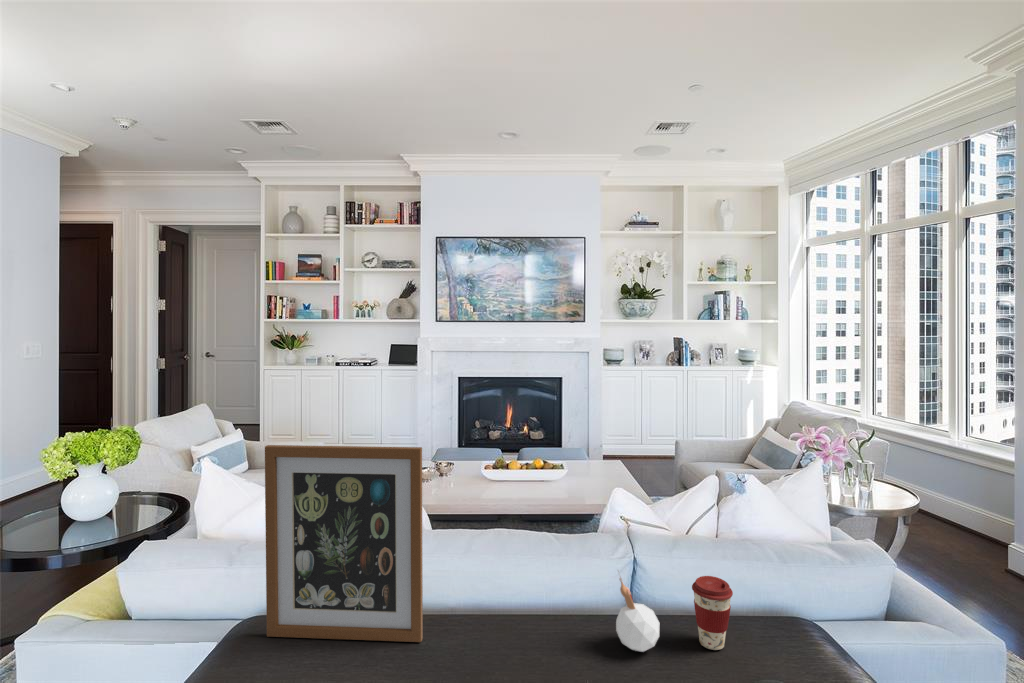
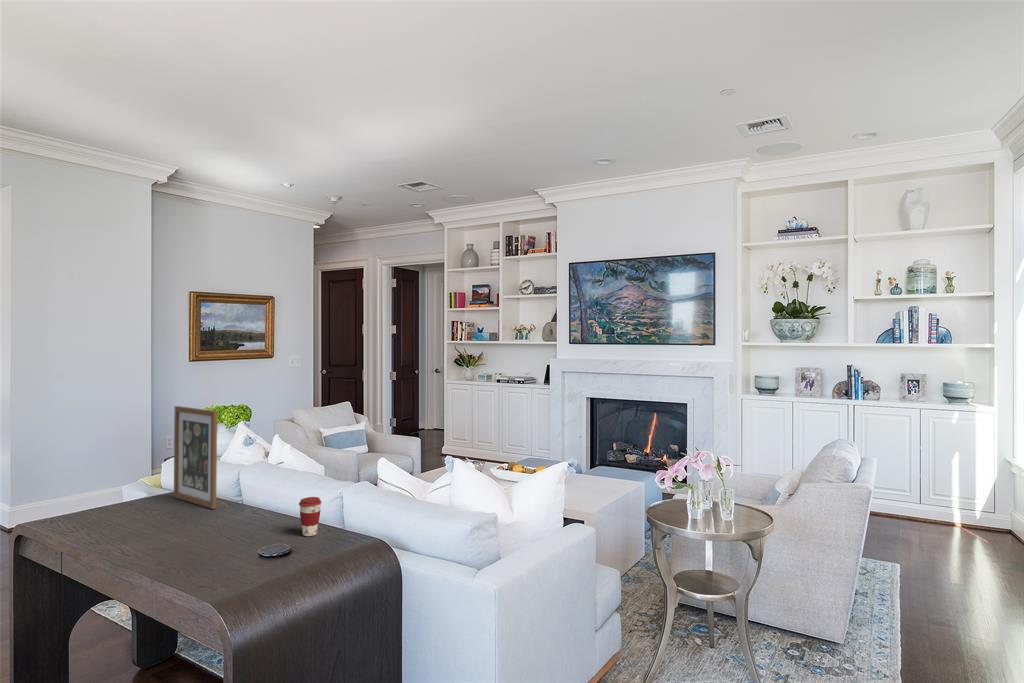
candle: present [616,570,660,652] -> none [266,486,292,529]

